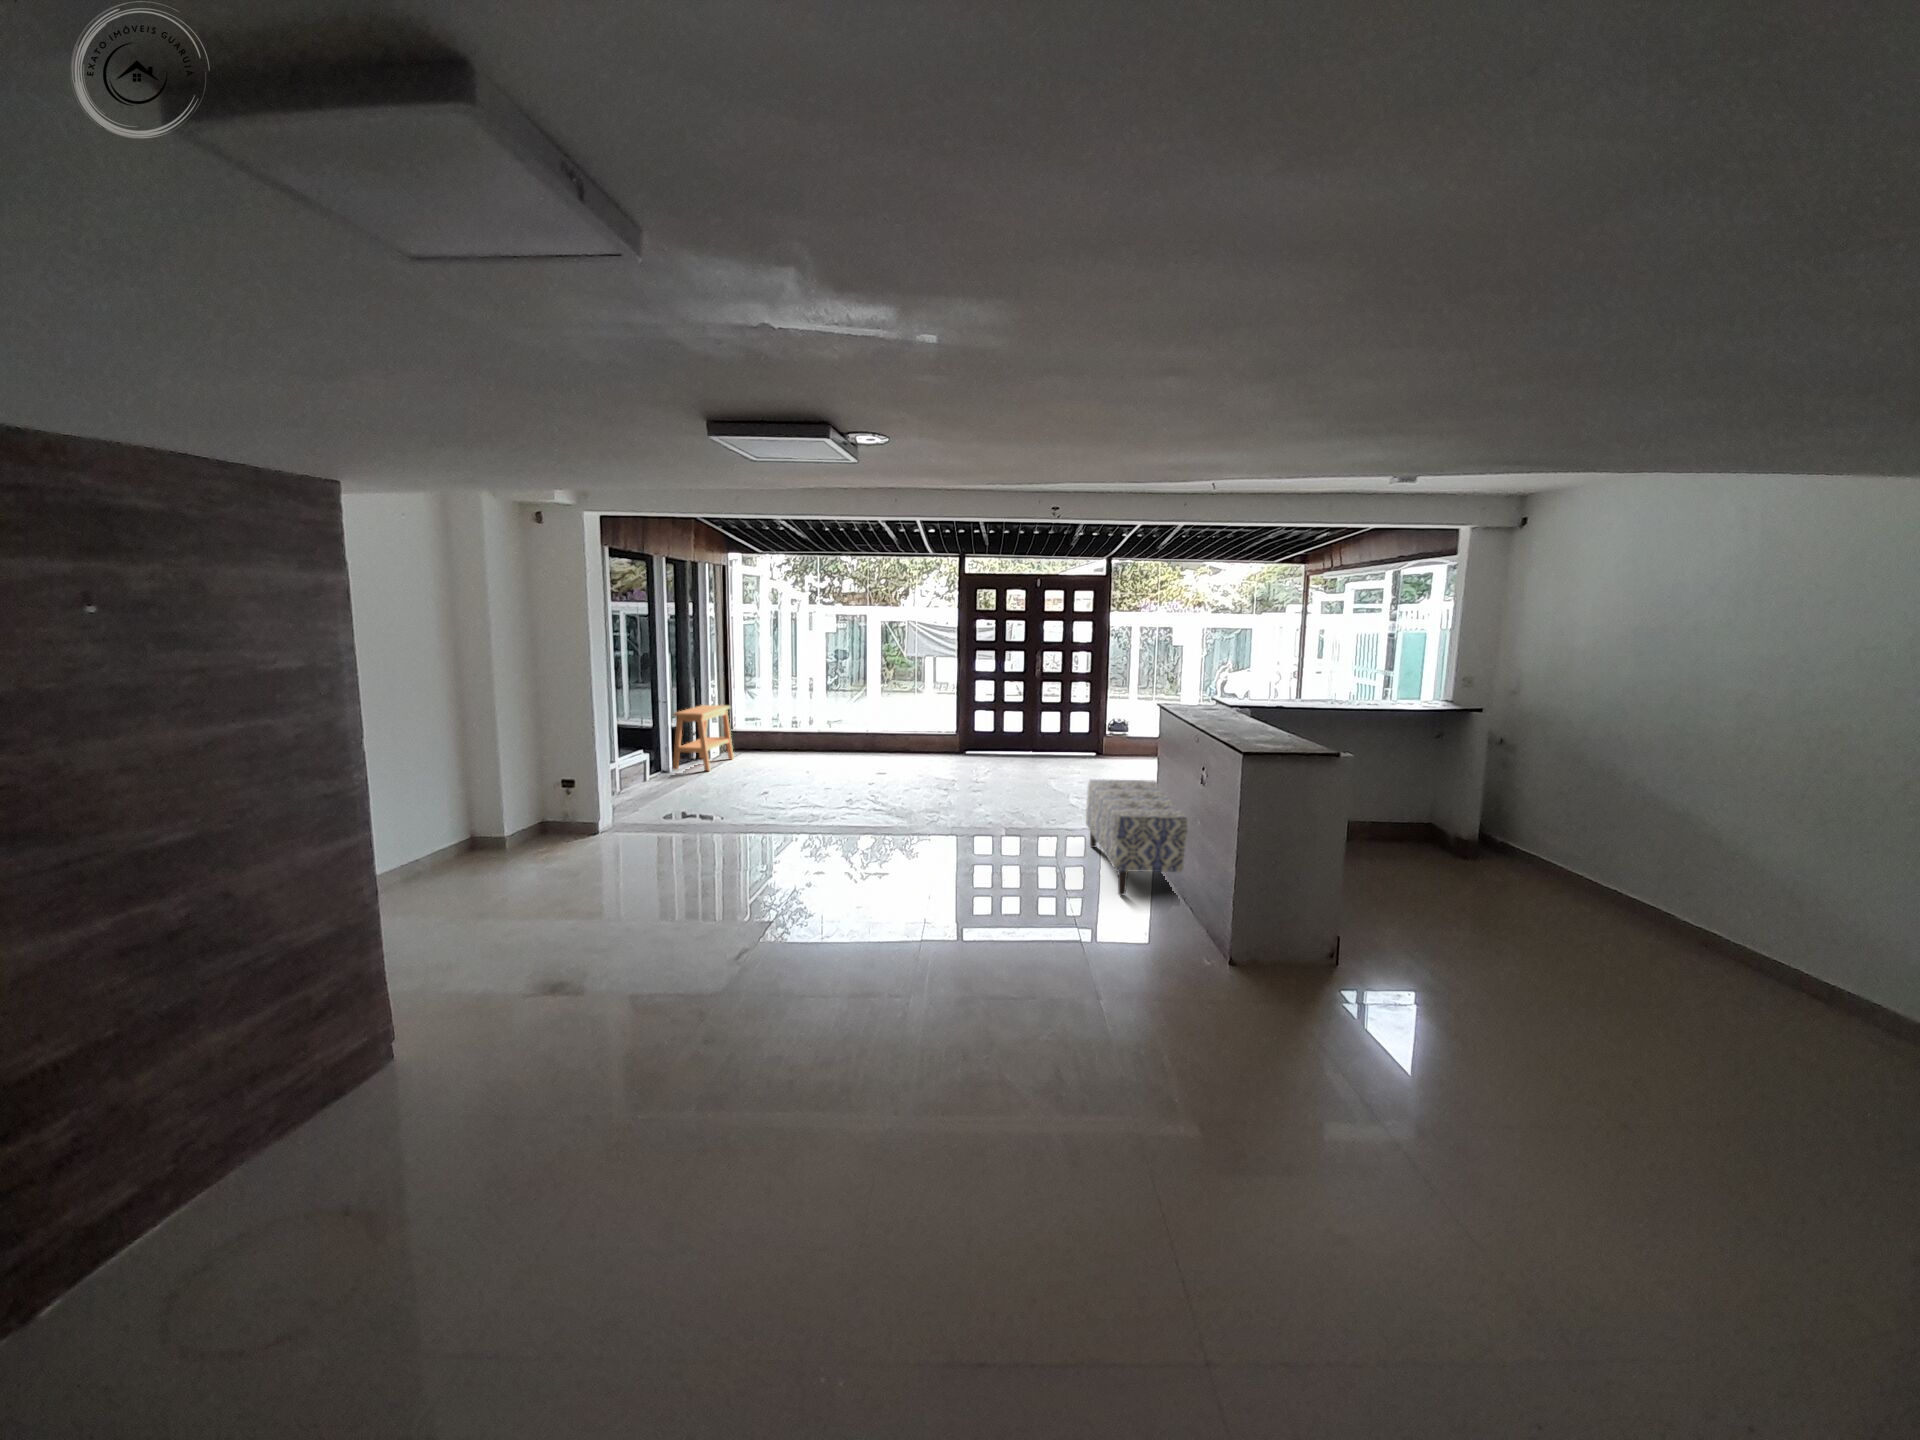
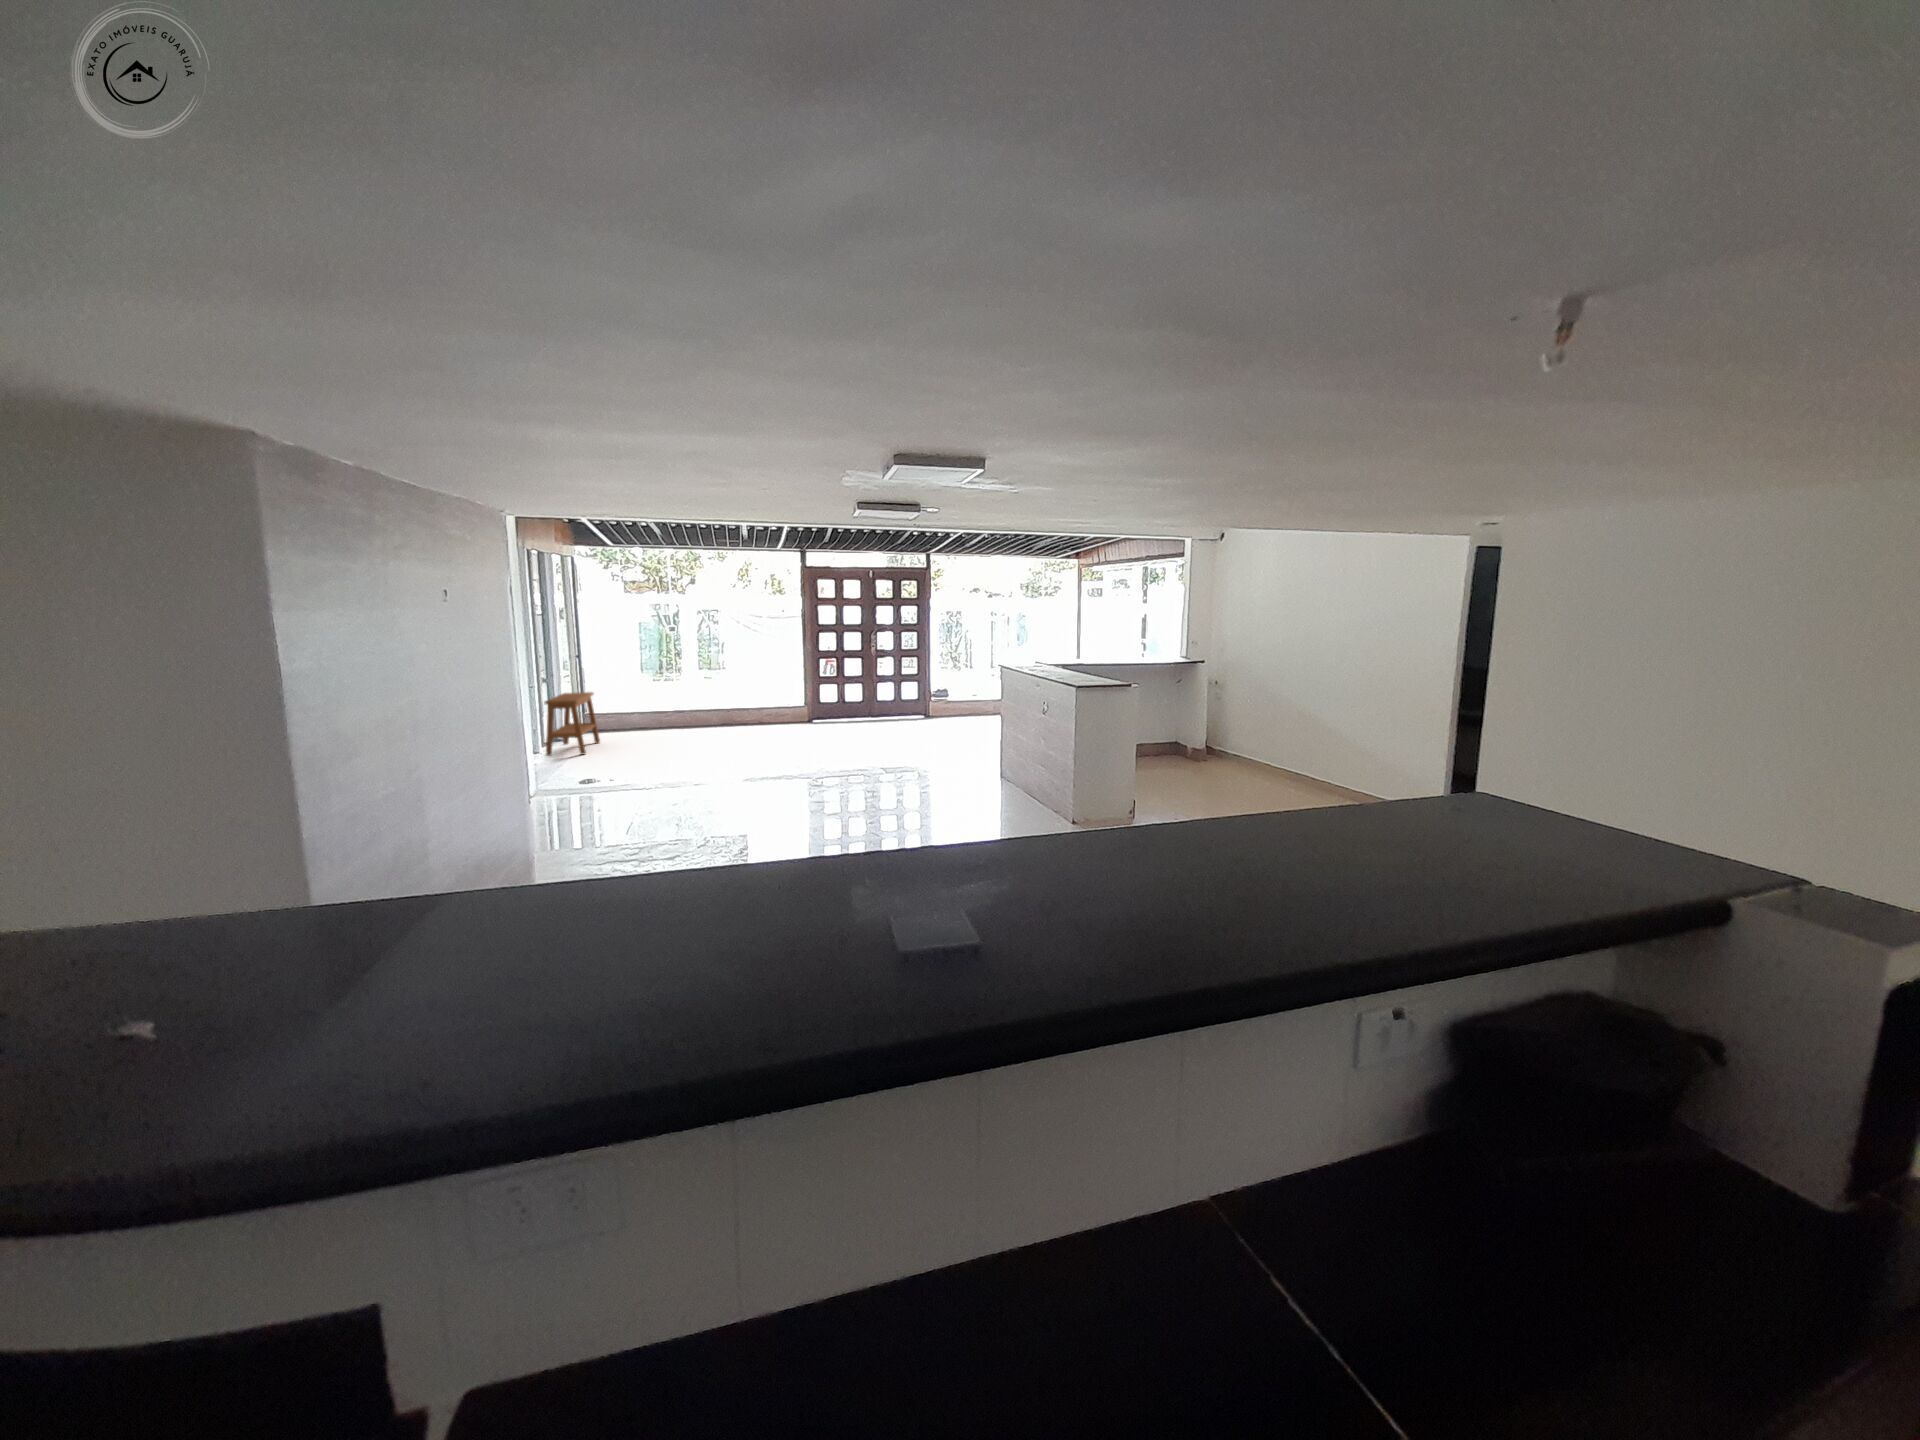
bench: present [1086,780,1187,895] -> none [956,728,1052,811]

